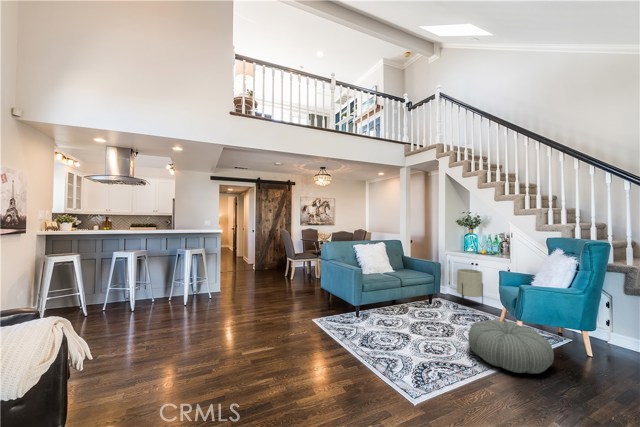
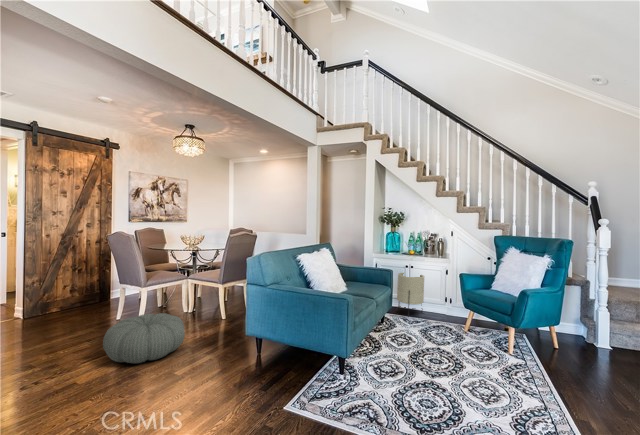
pouf: present [469,320,554,374] -> present [103,313,185,363]

